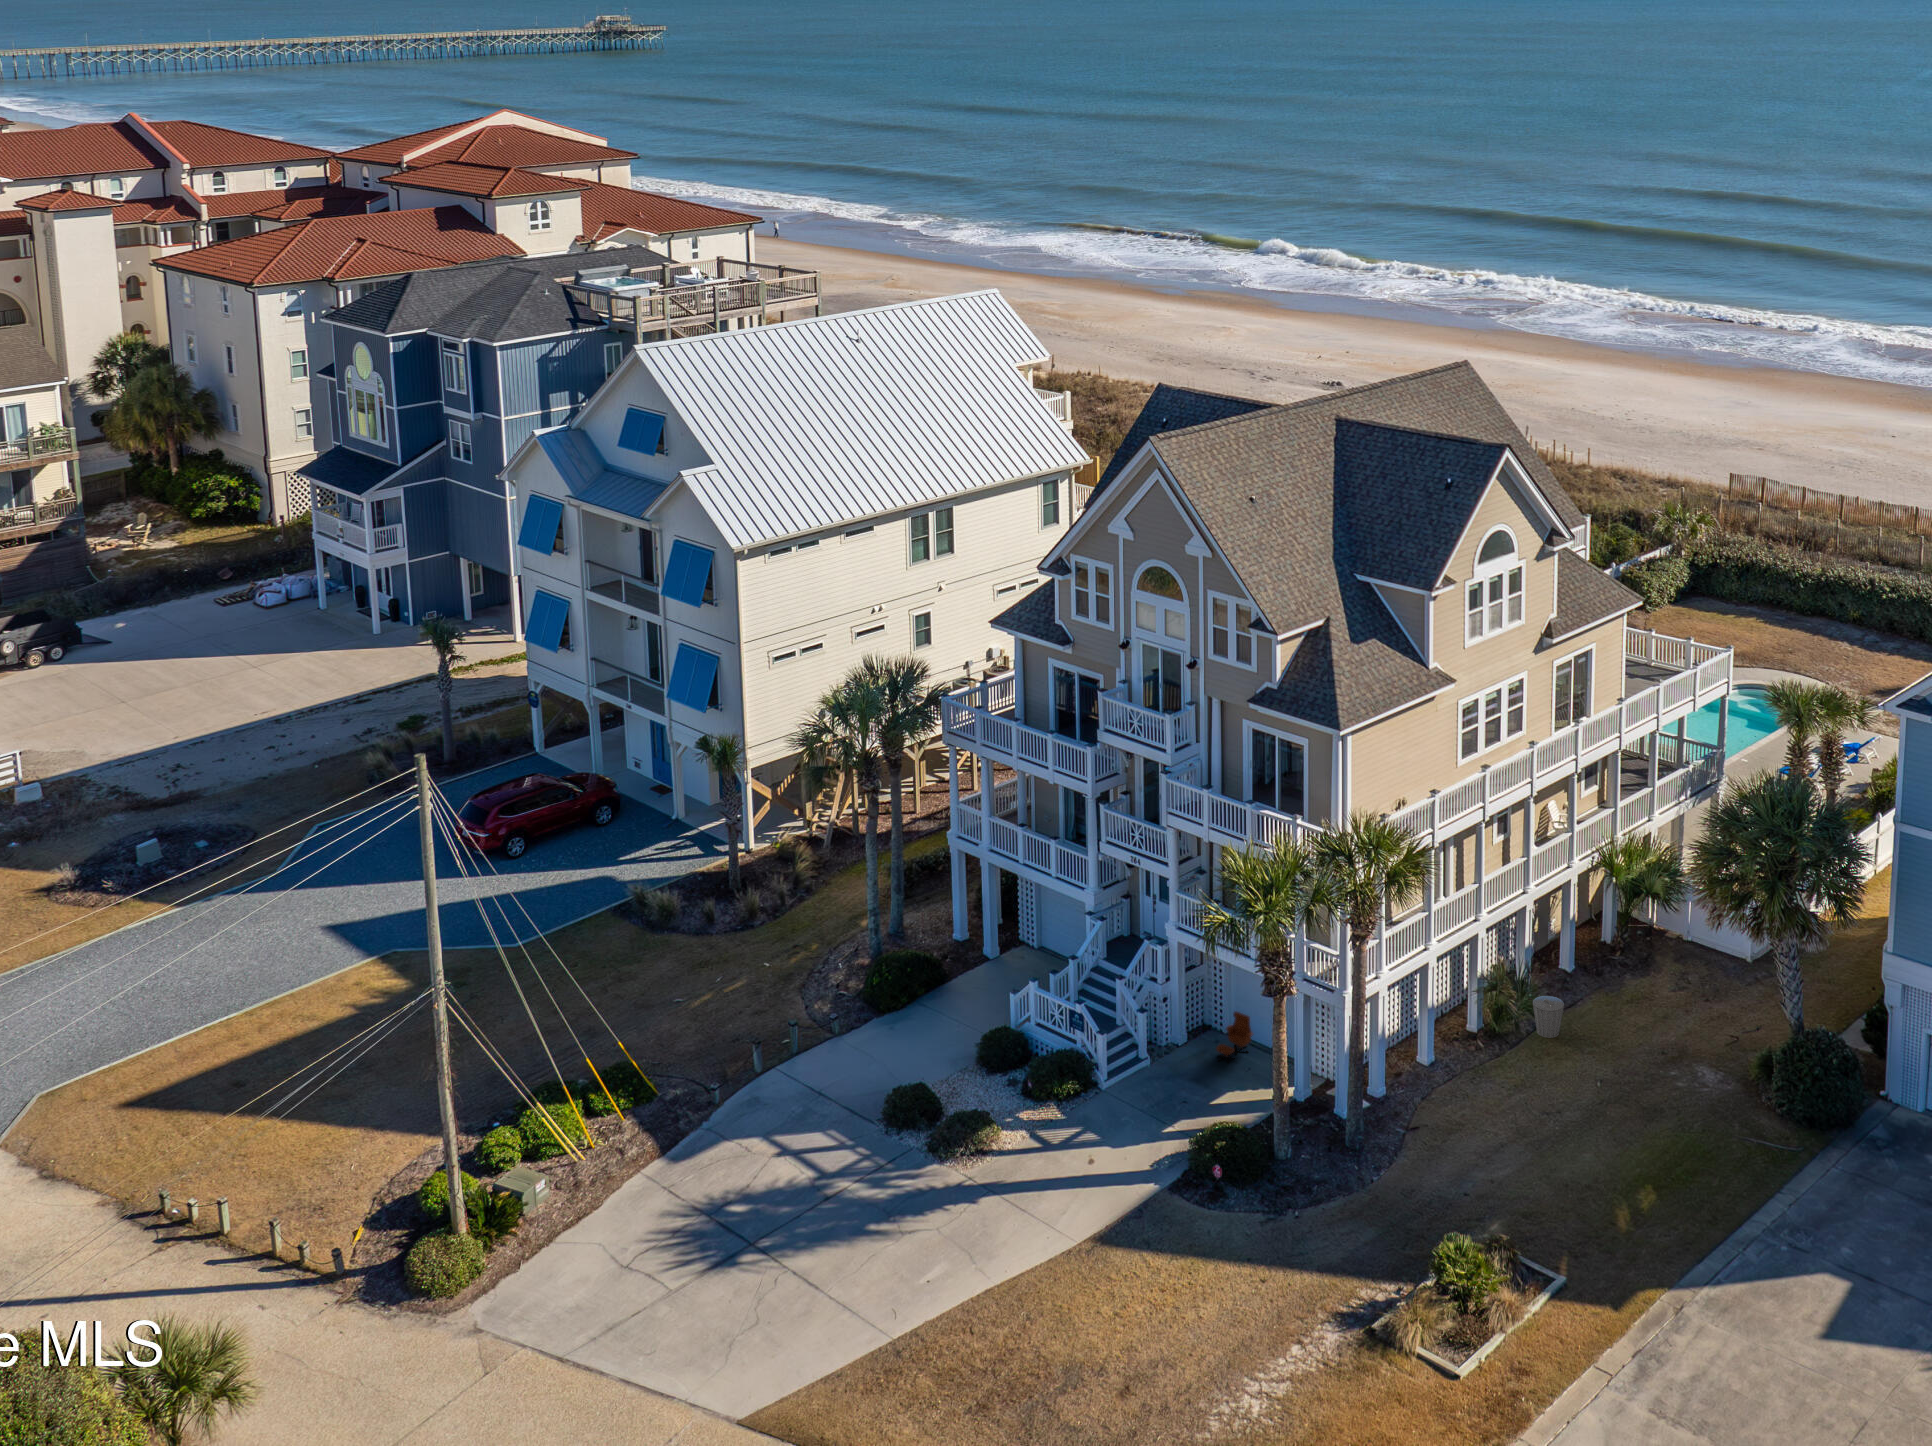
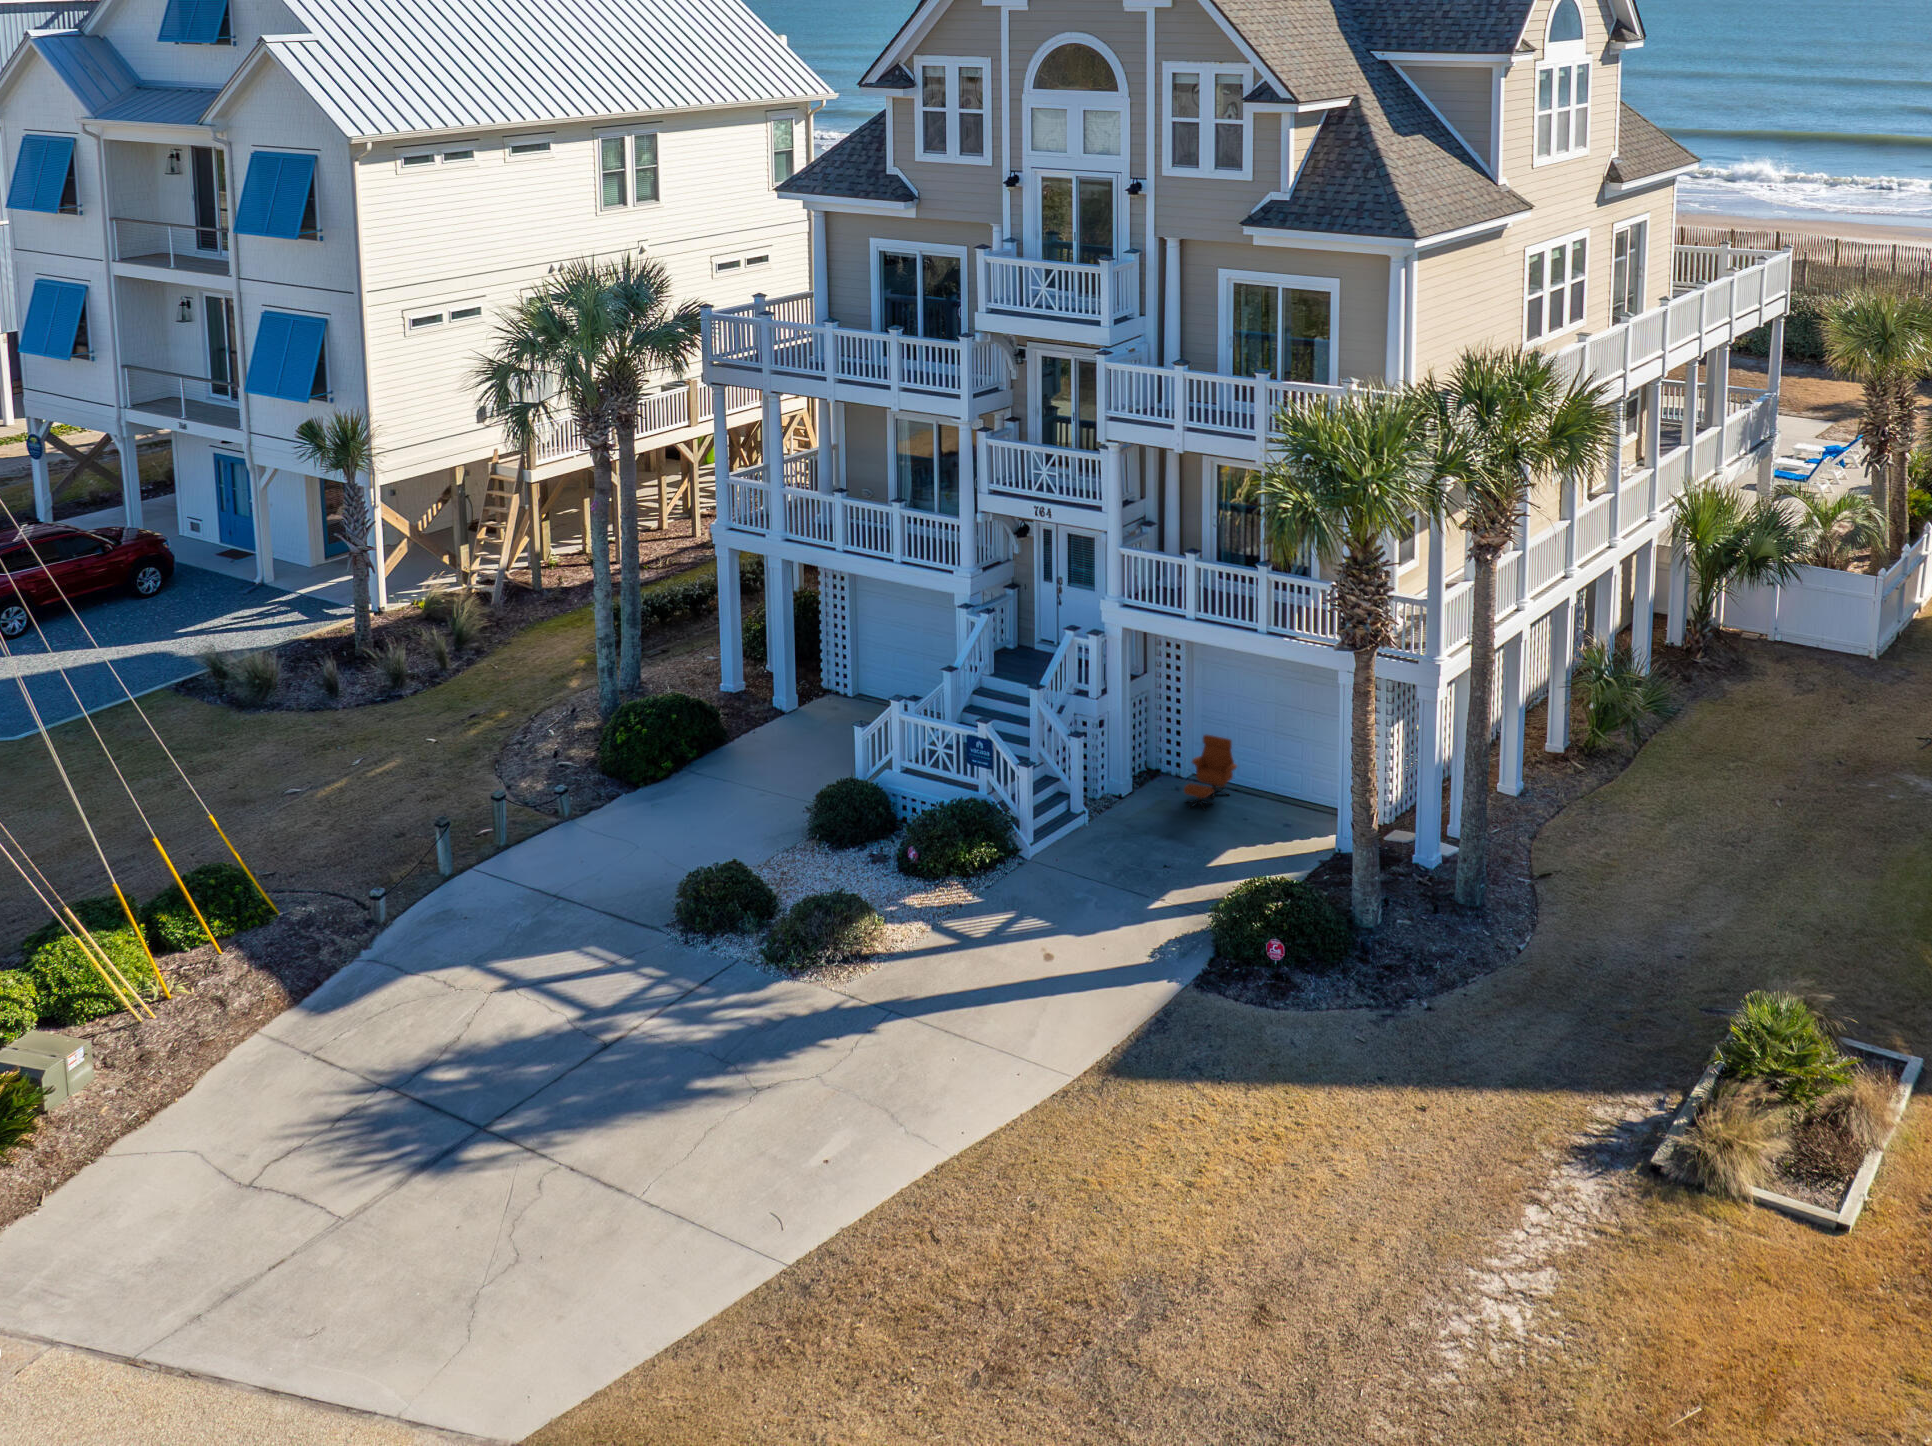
trash can: present [1533,996,1564,1038] -> none [1636,691,1684,749]

